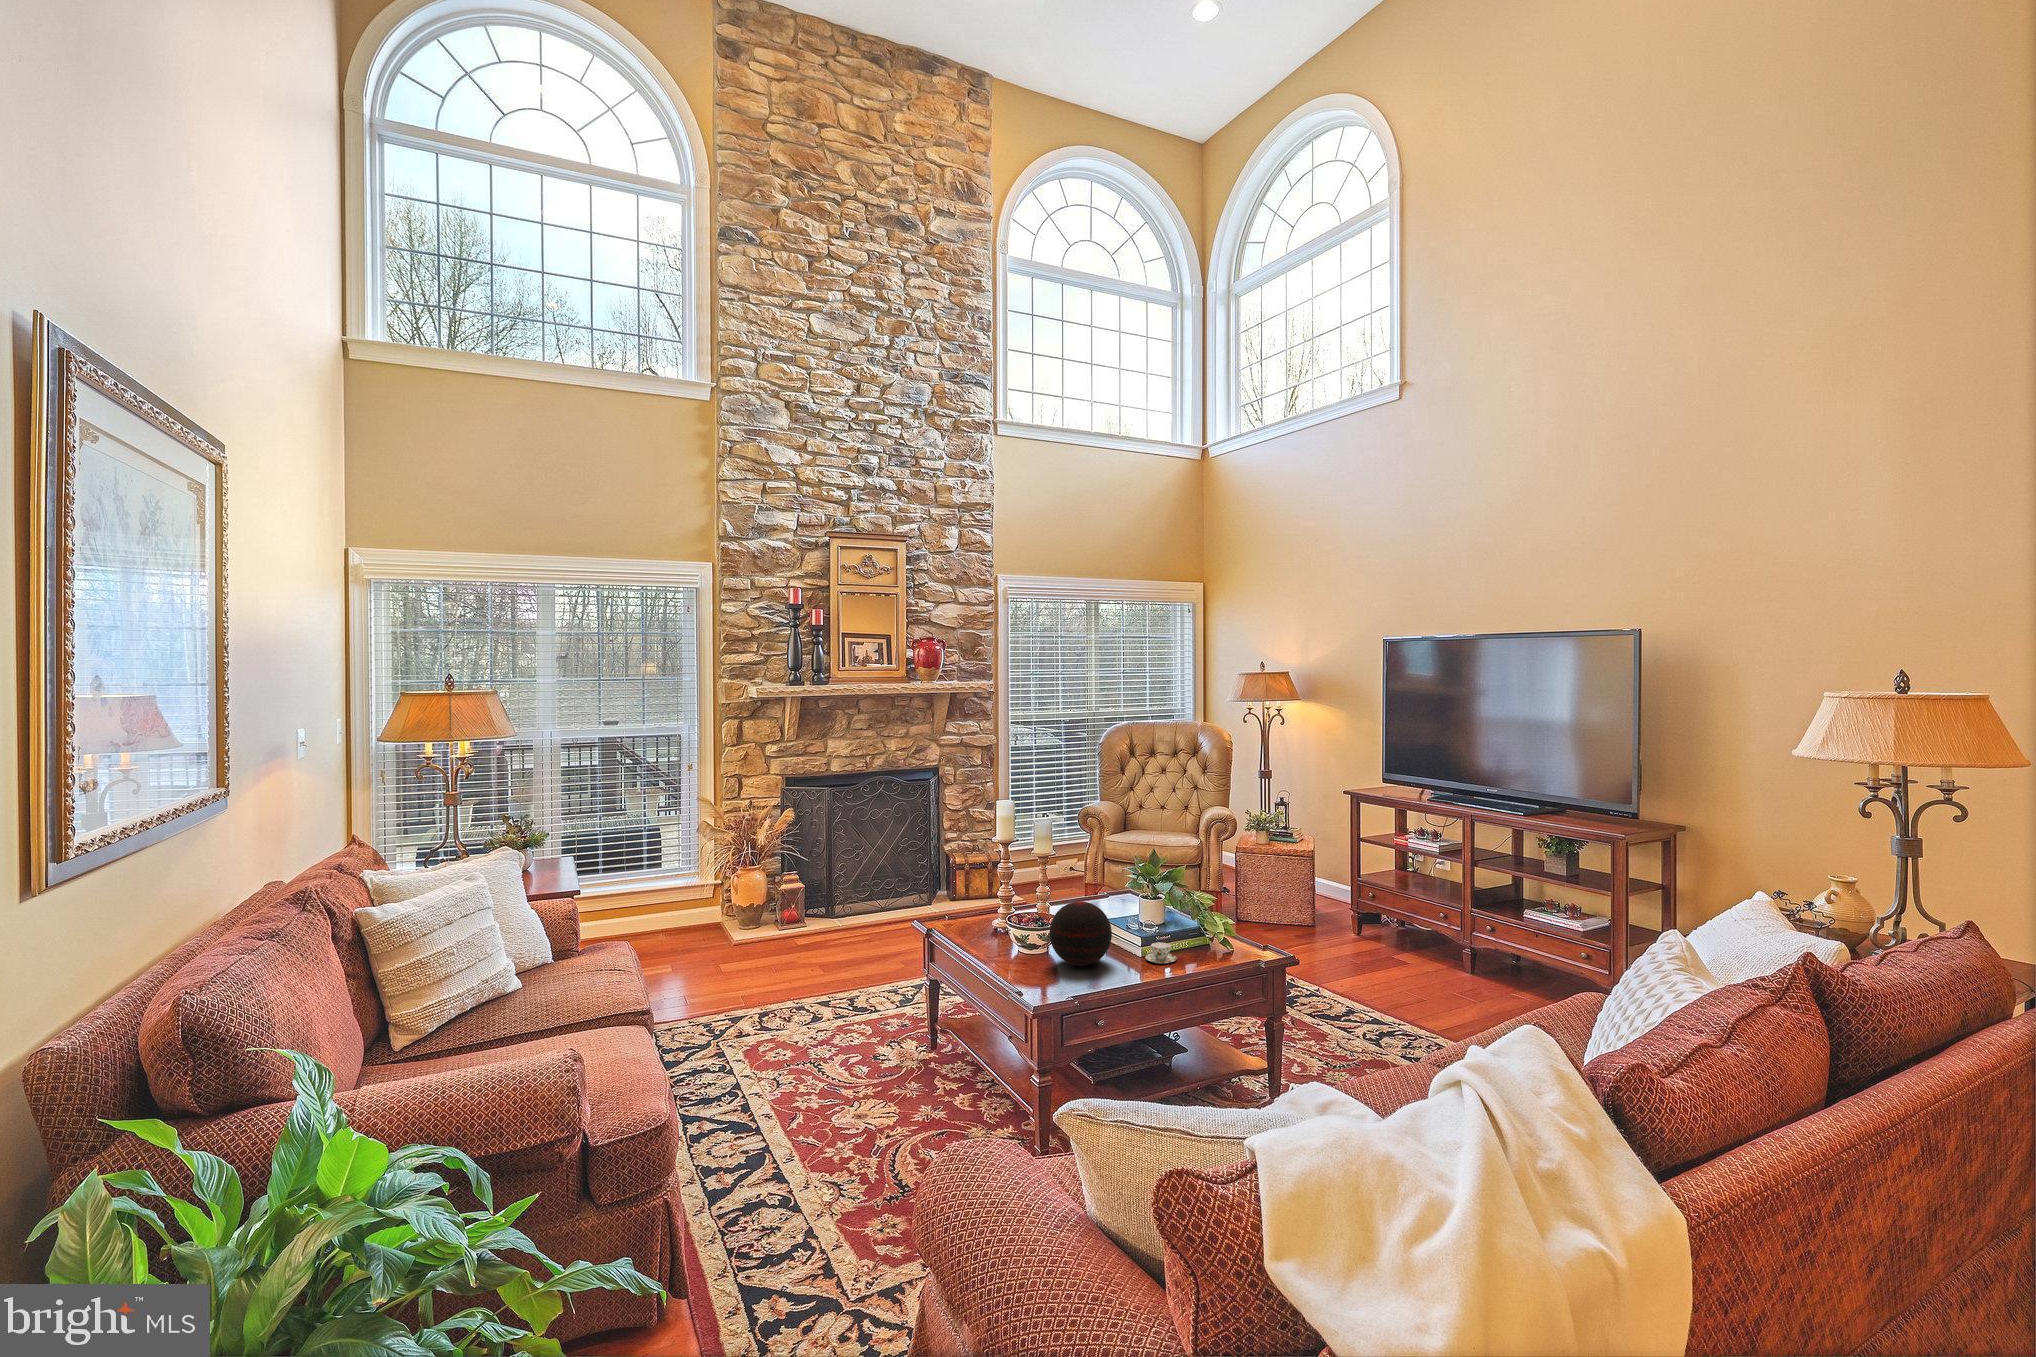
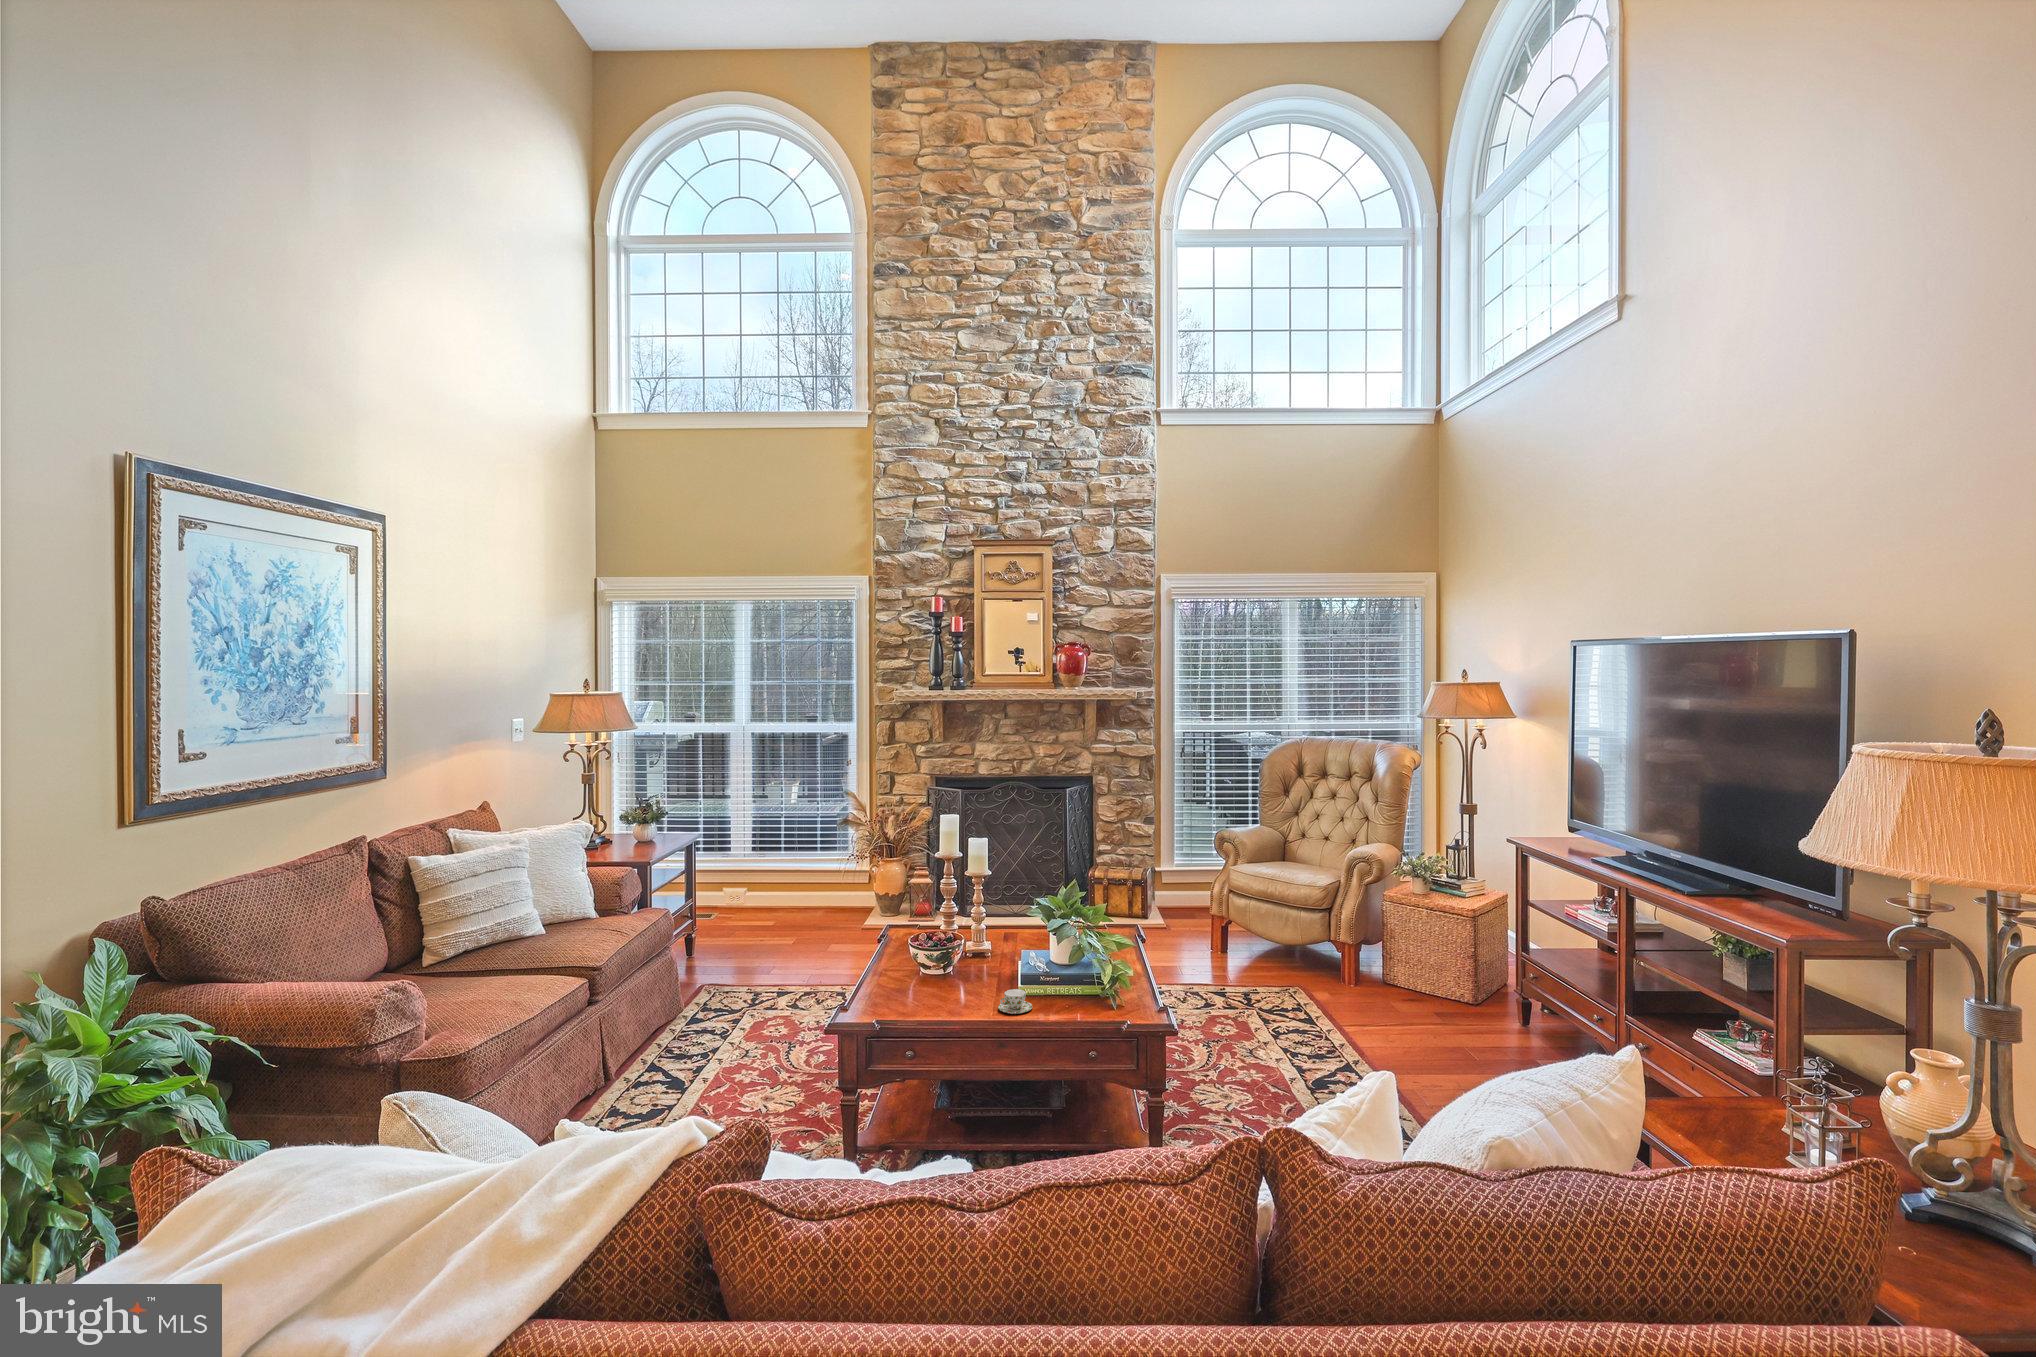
decorative orb: present [1050,901,1112,966] -> none [905,933,970,1001]

